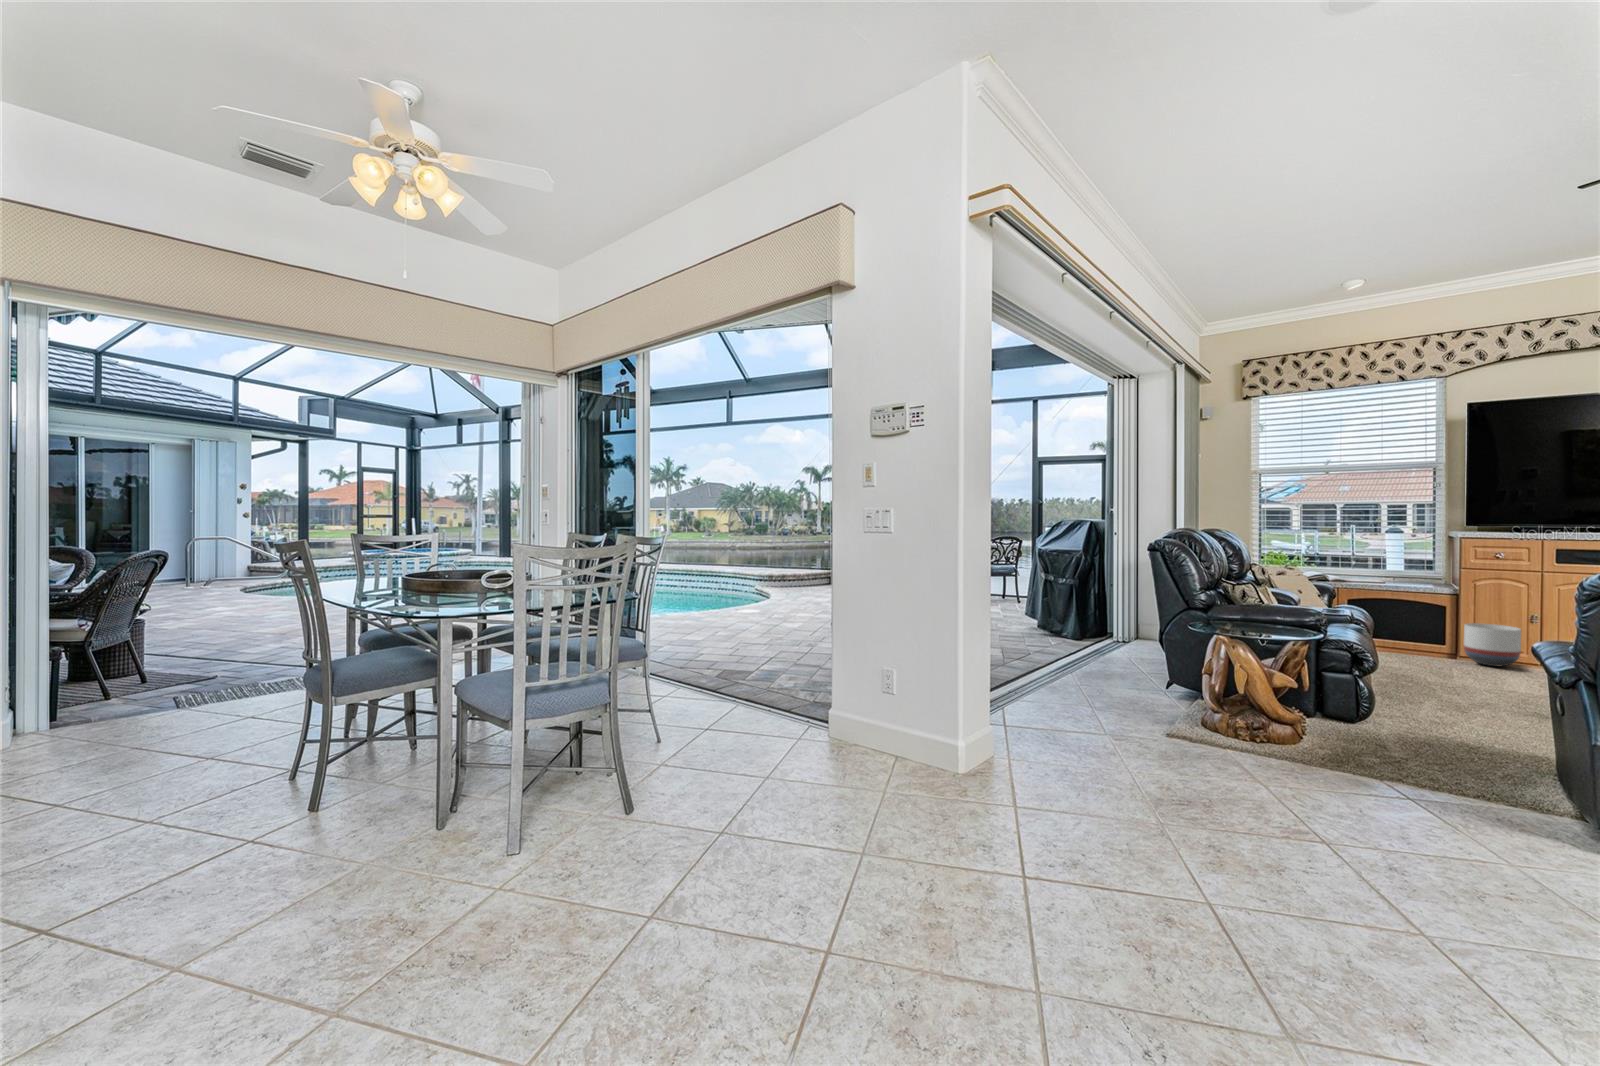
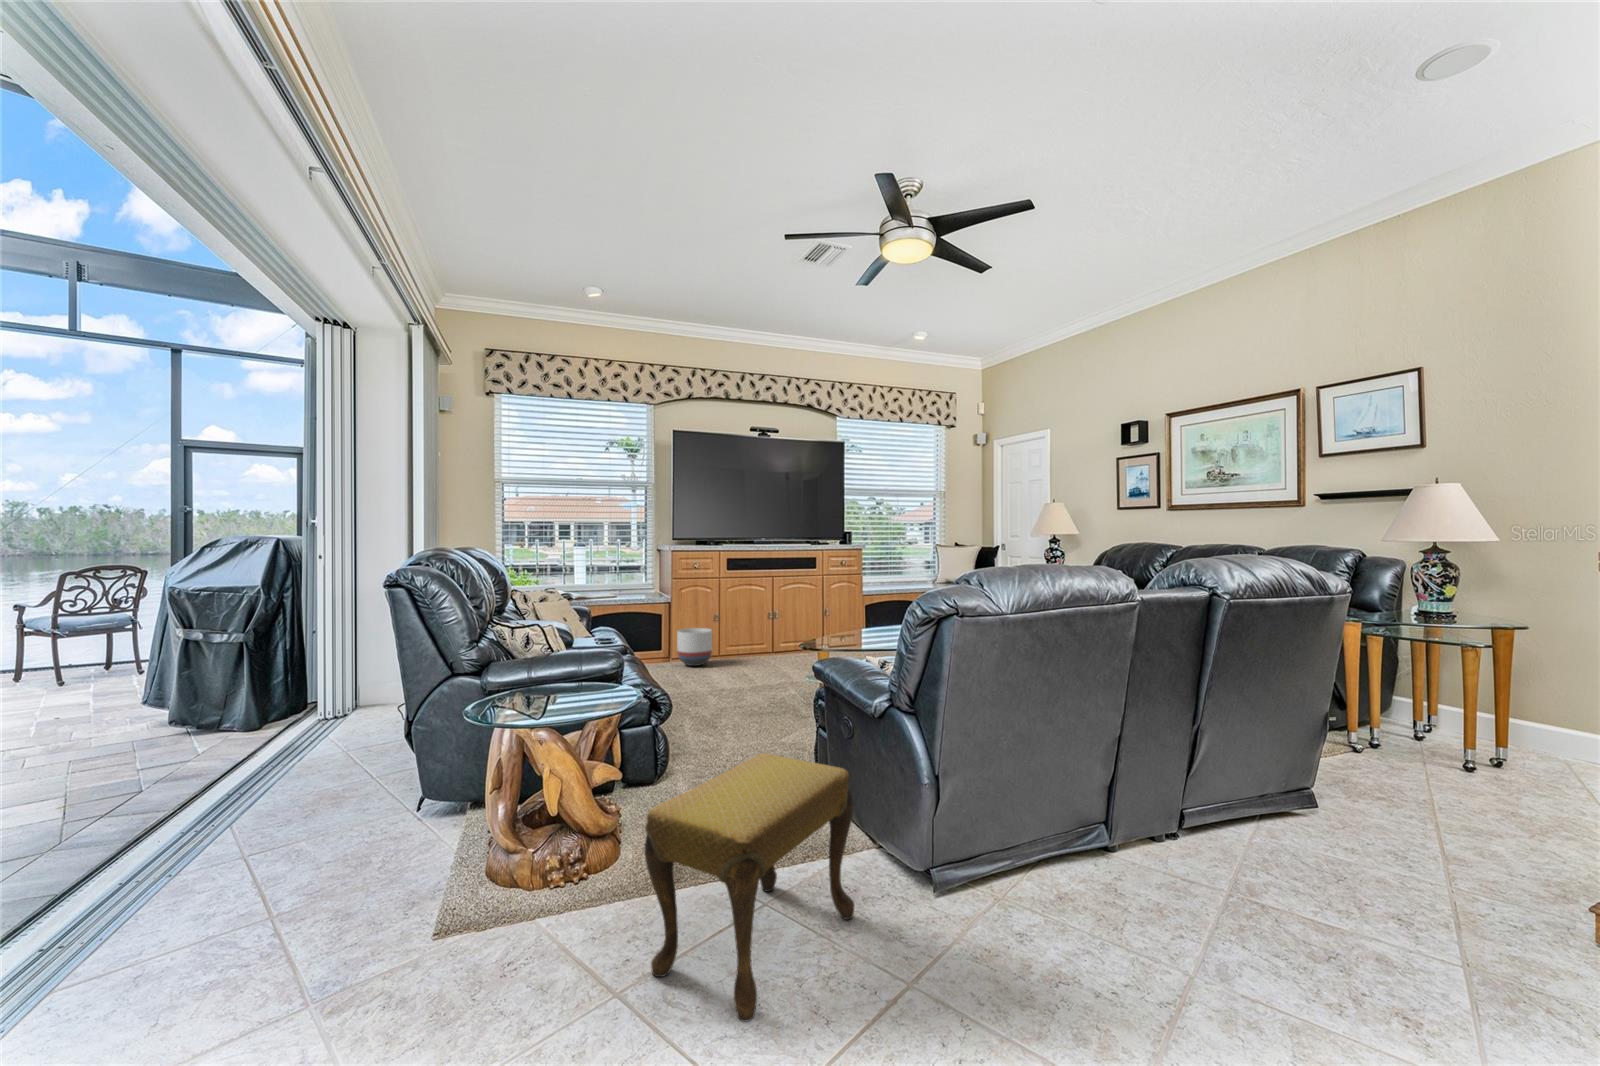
footstool: none [1304,708,1530,860] -> present [645,753,854,1022]

